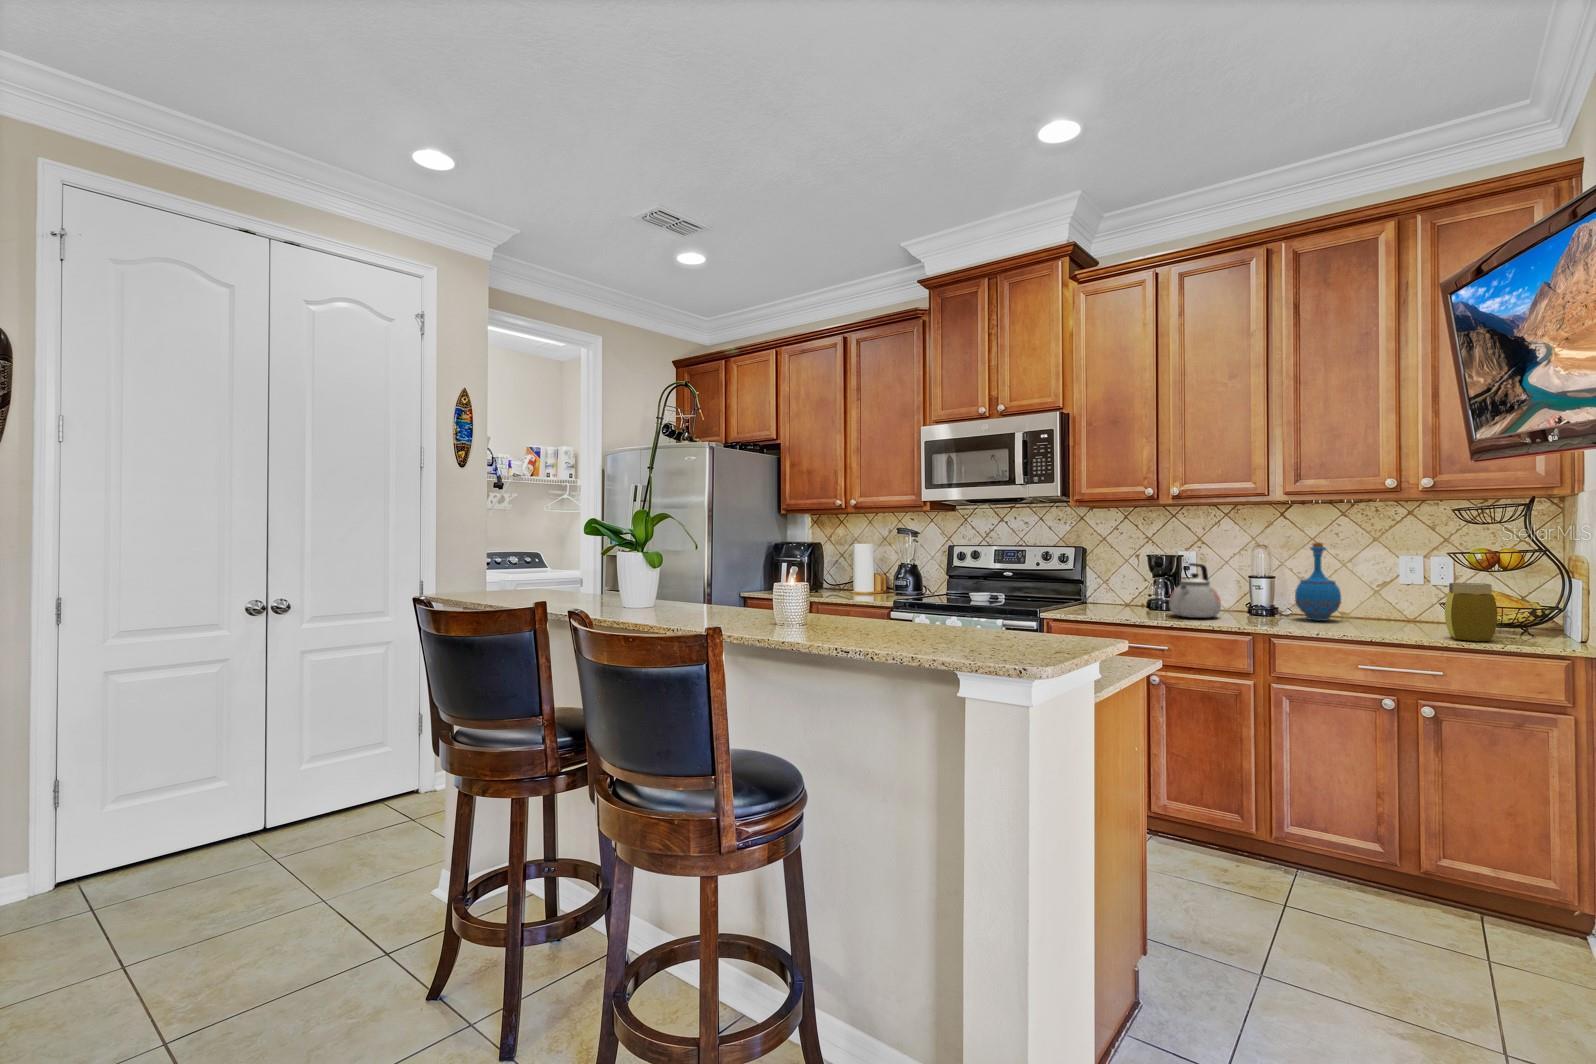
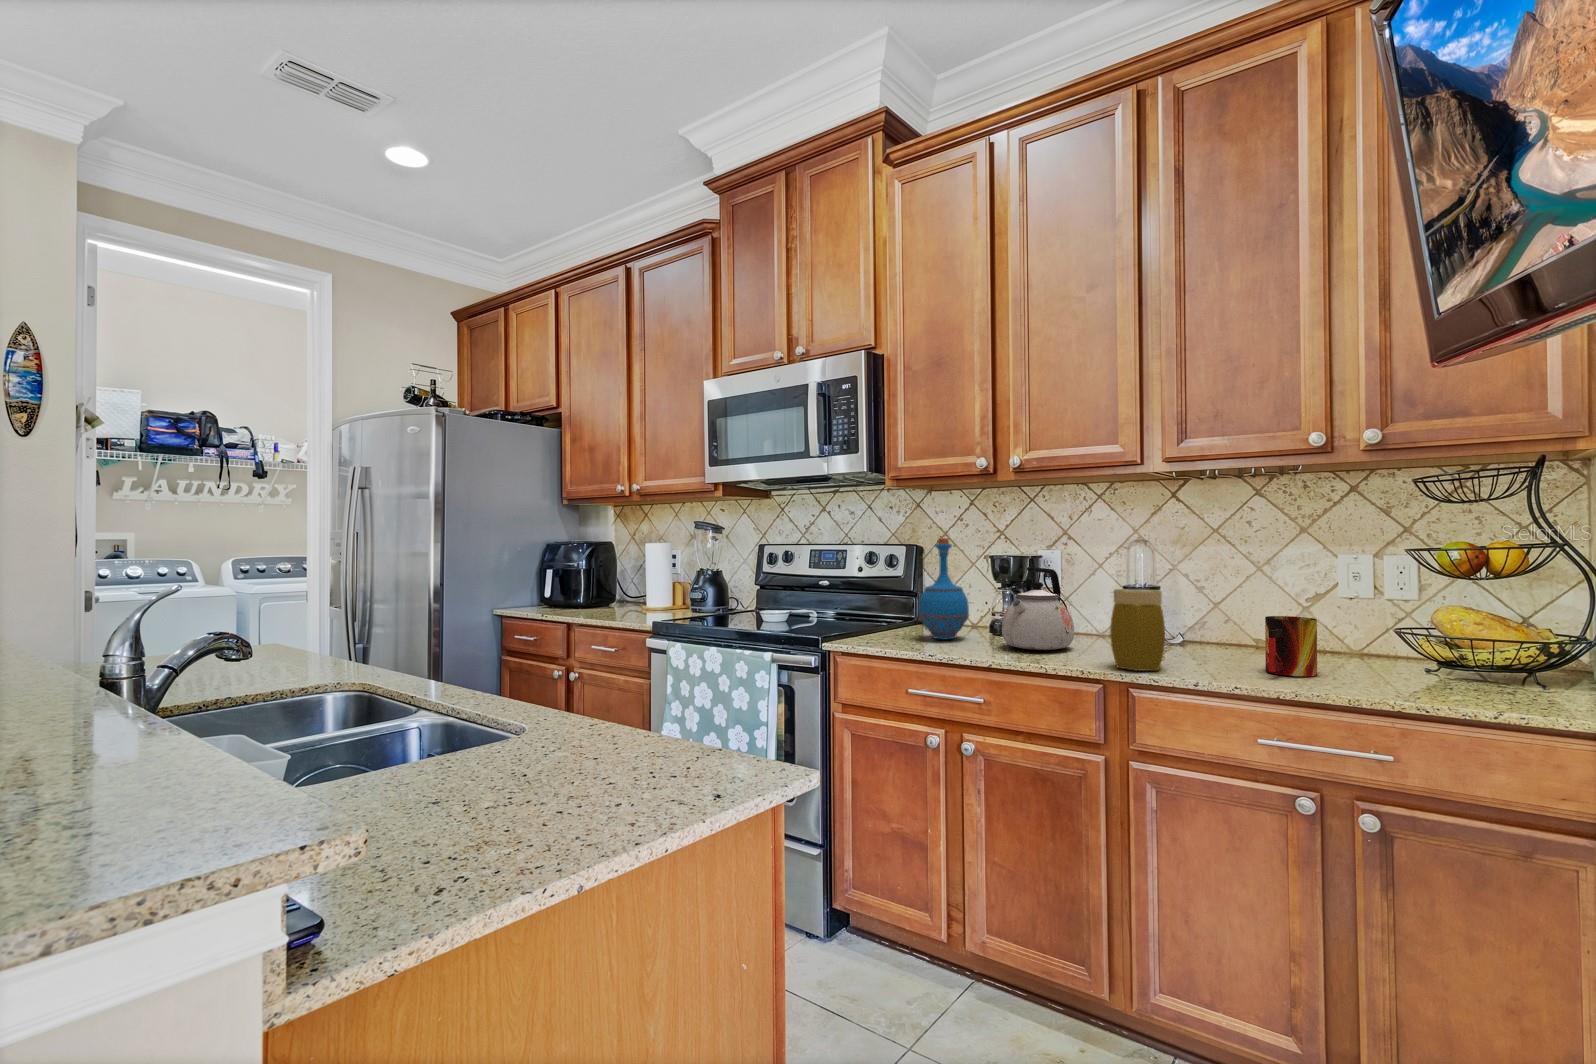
bottle: present [1295,543,1341,621] -> present [919,538,969,640]
jar: present [1445,583,1497,641] -> present [1110,589,1165,671]
mug: none [1358,594,1391,631] -> present [1265,616,1317,676]

